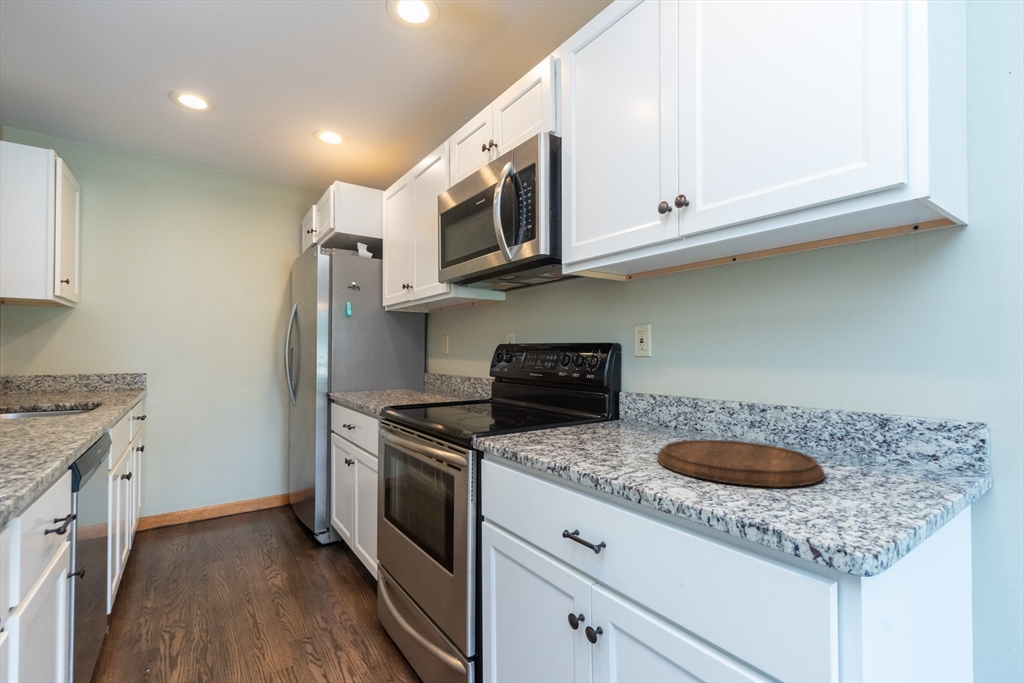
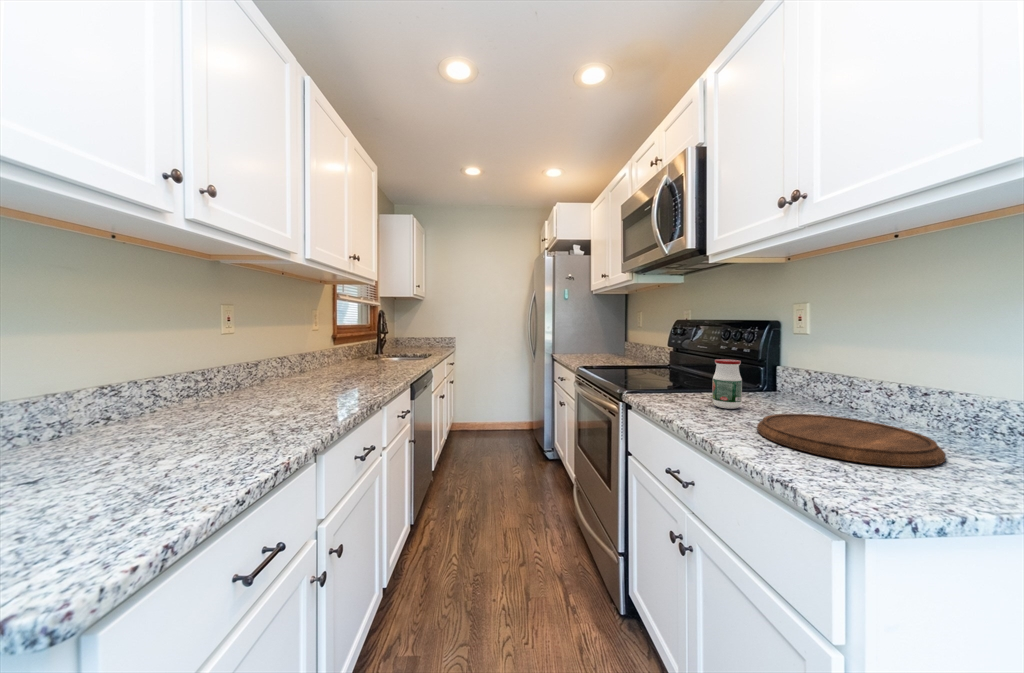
jar: none [588,385,618,443] -> present [712,359,742,409]

